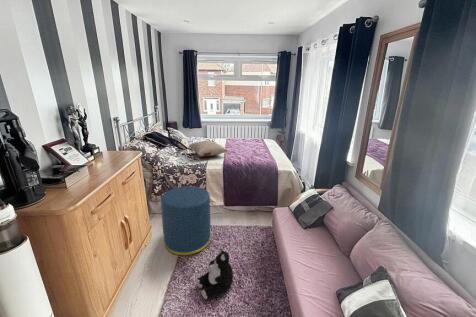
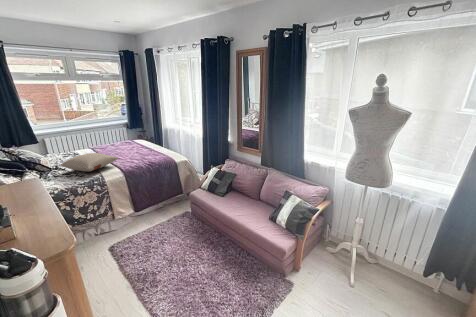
ottoman: present [161,186,210,256] -> none [83,199,146,275]
plush toy: present [195,249,233,299] -> none [164,236,195,281]

